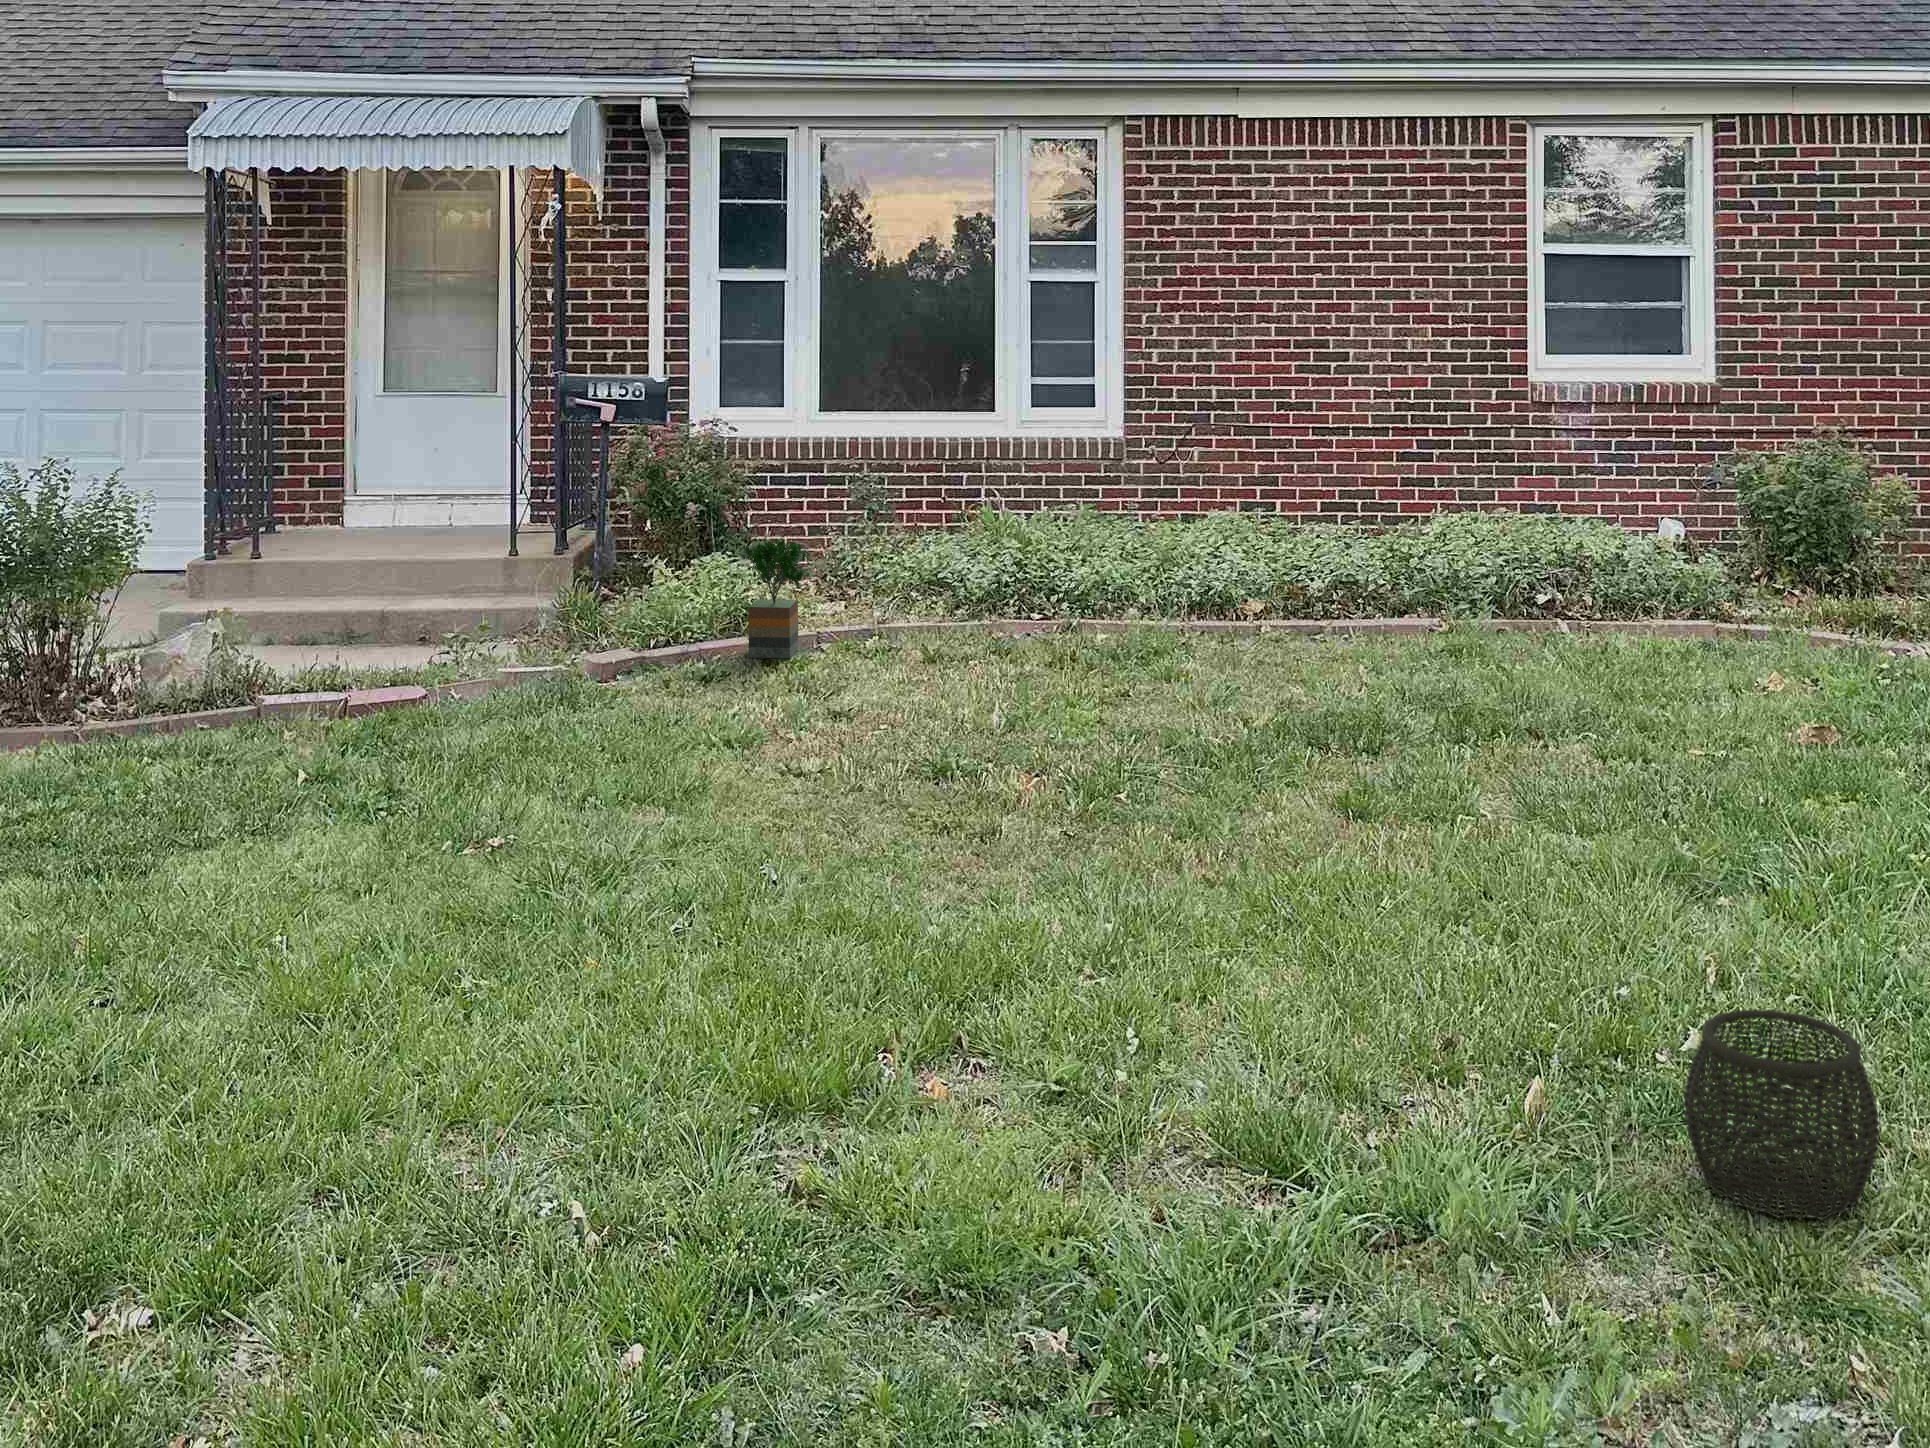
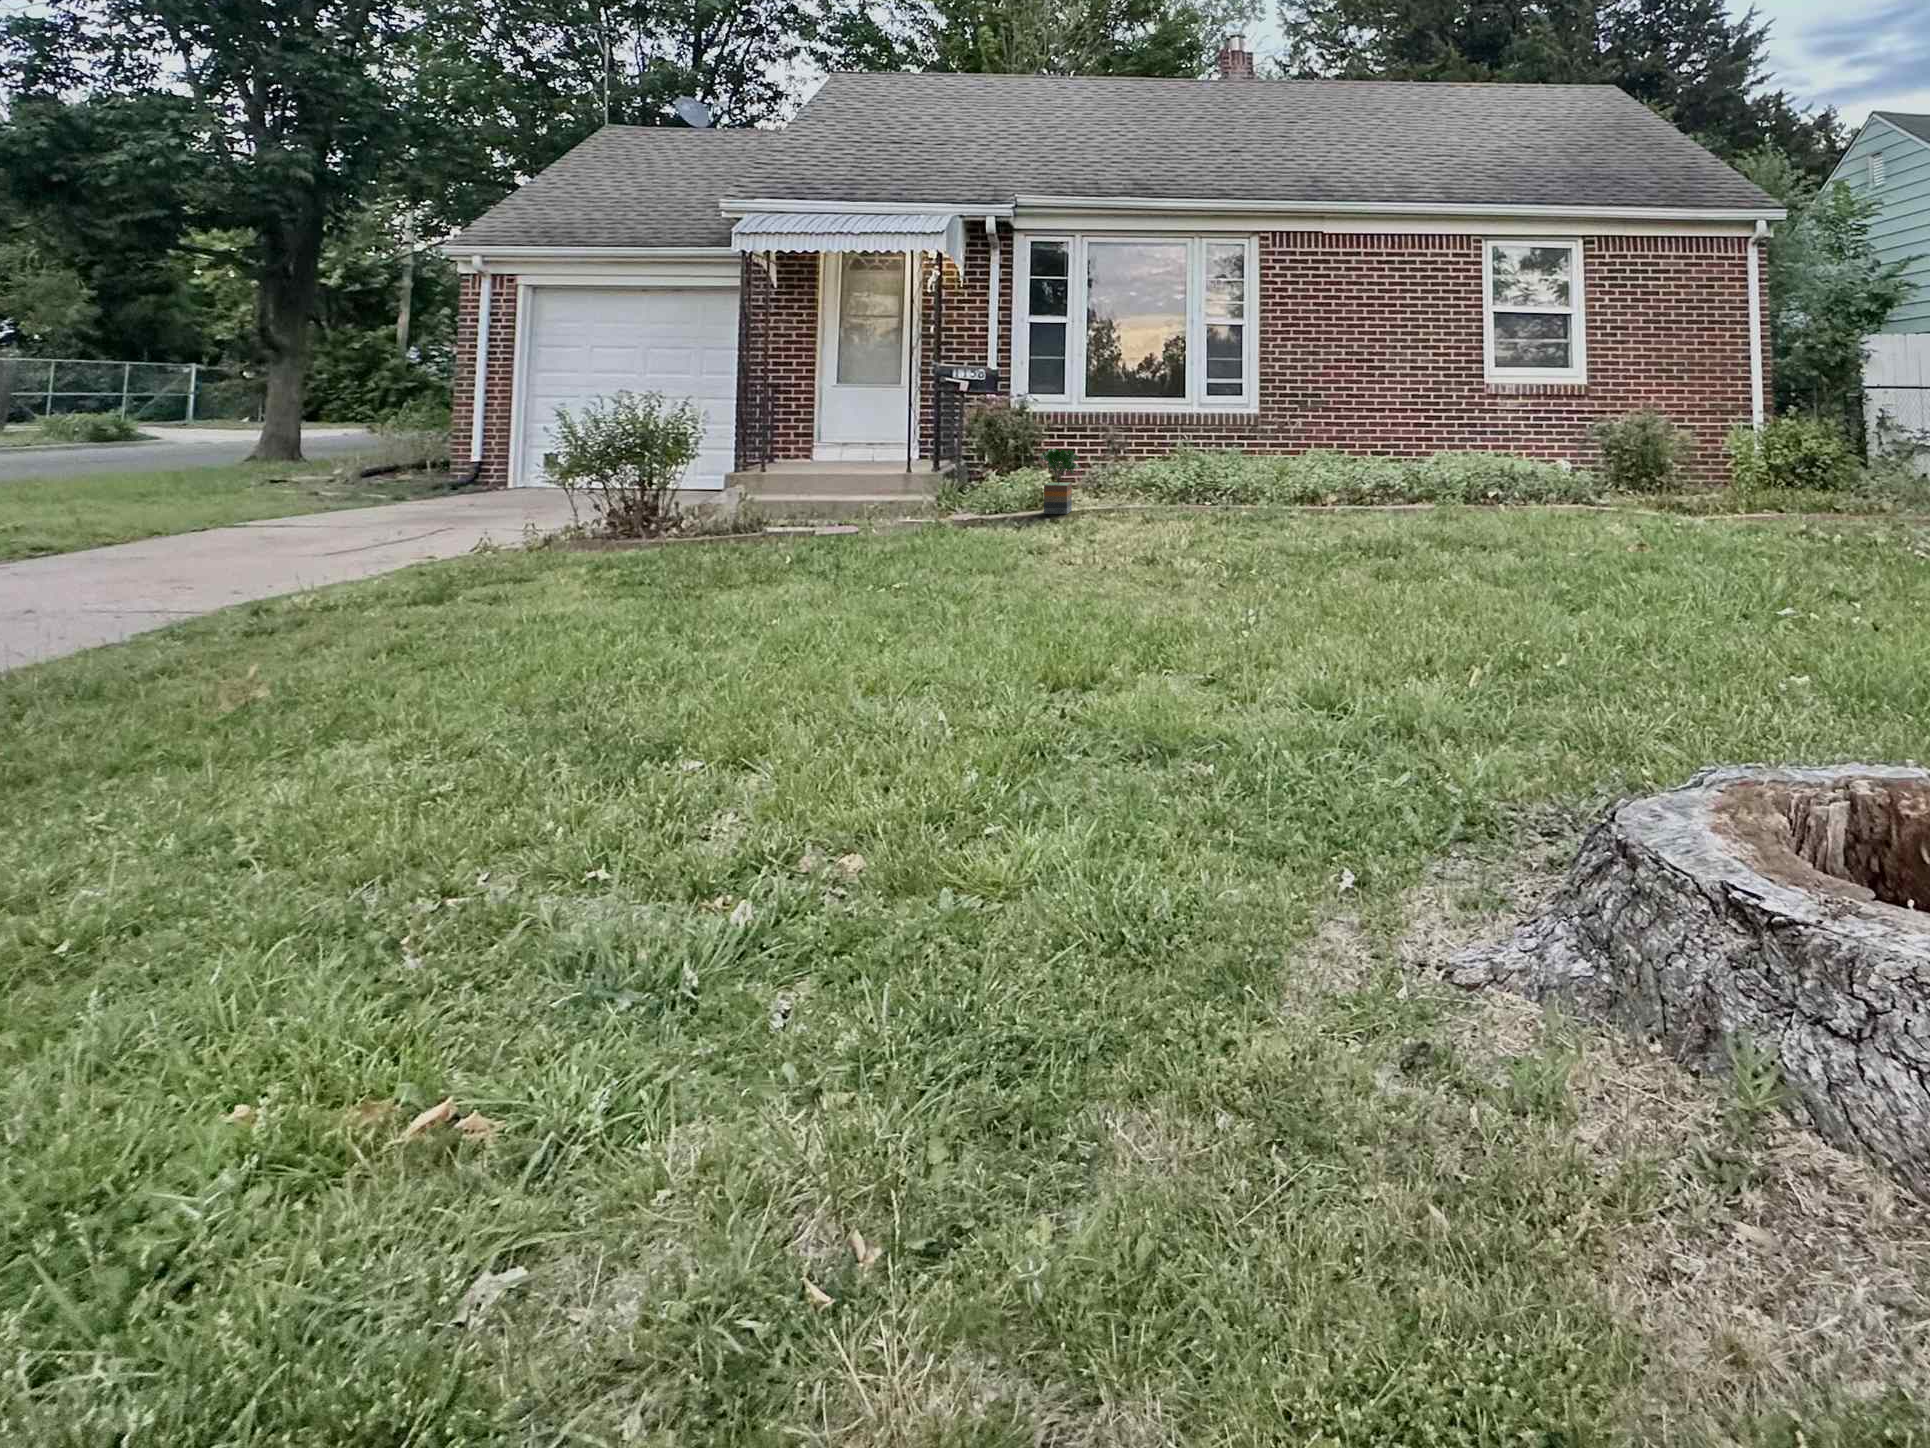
woven basket: present [1682,1010,1881,1221] -> none [1528,608,1629,708]

